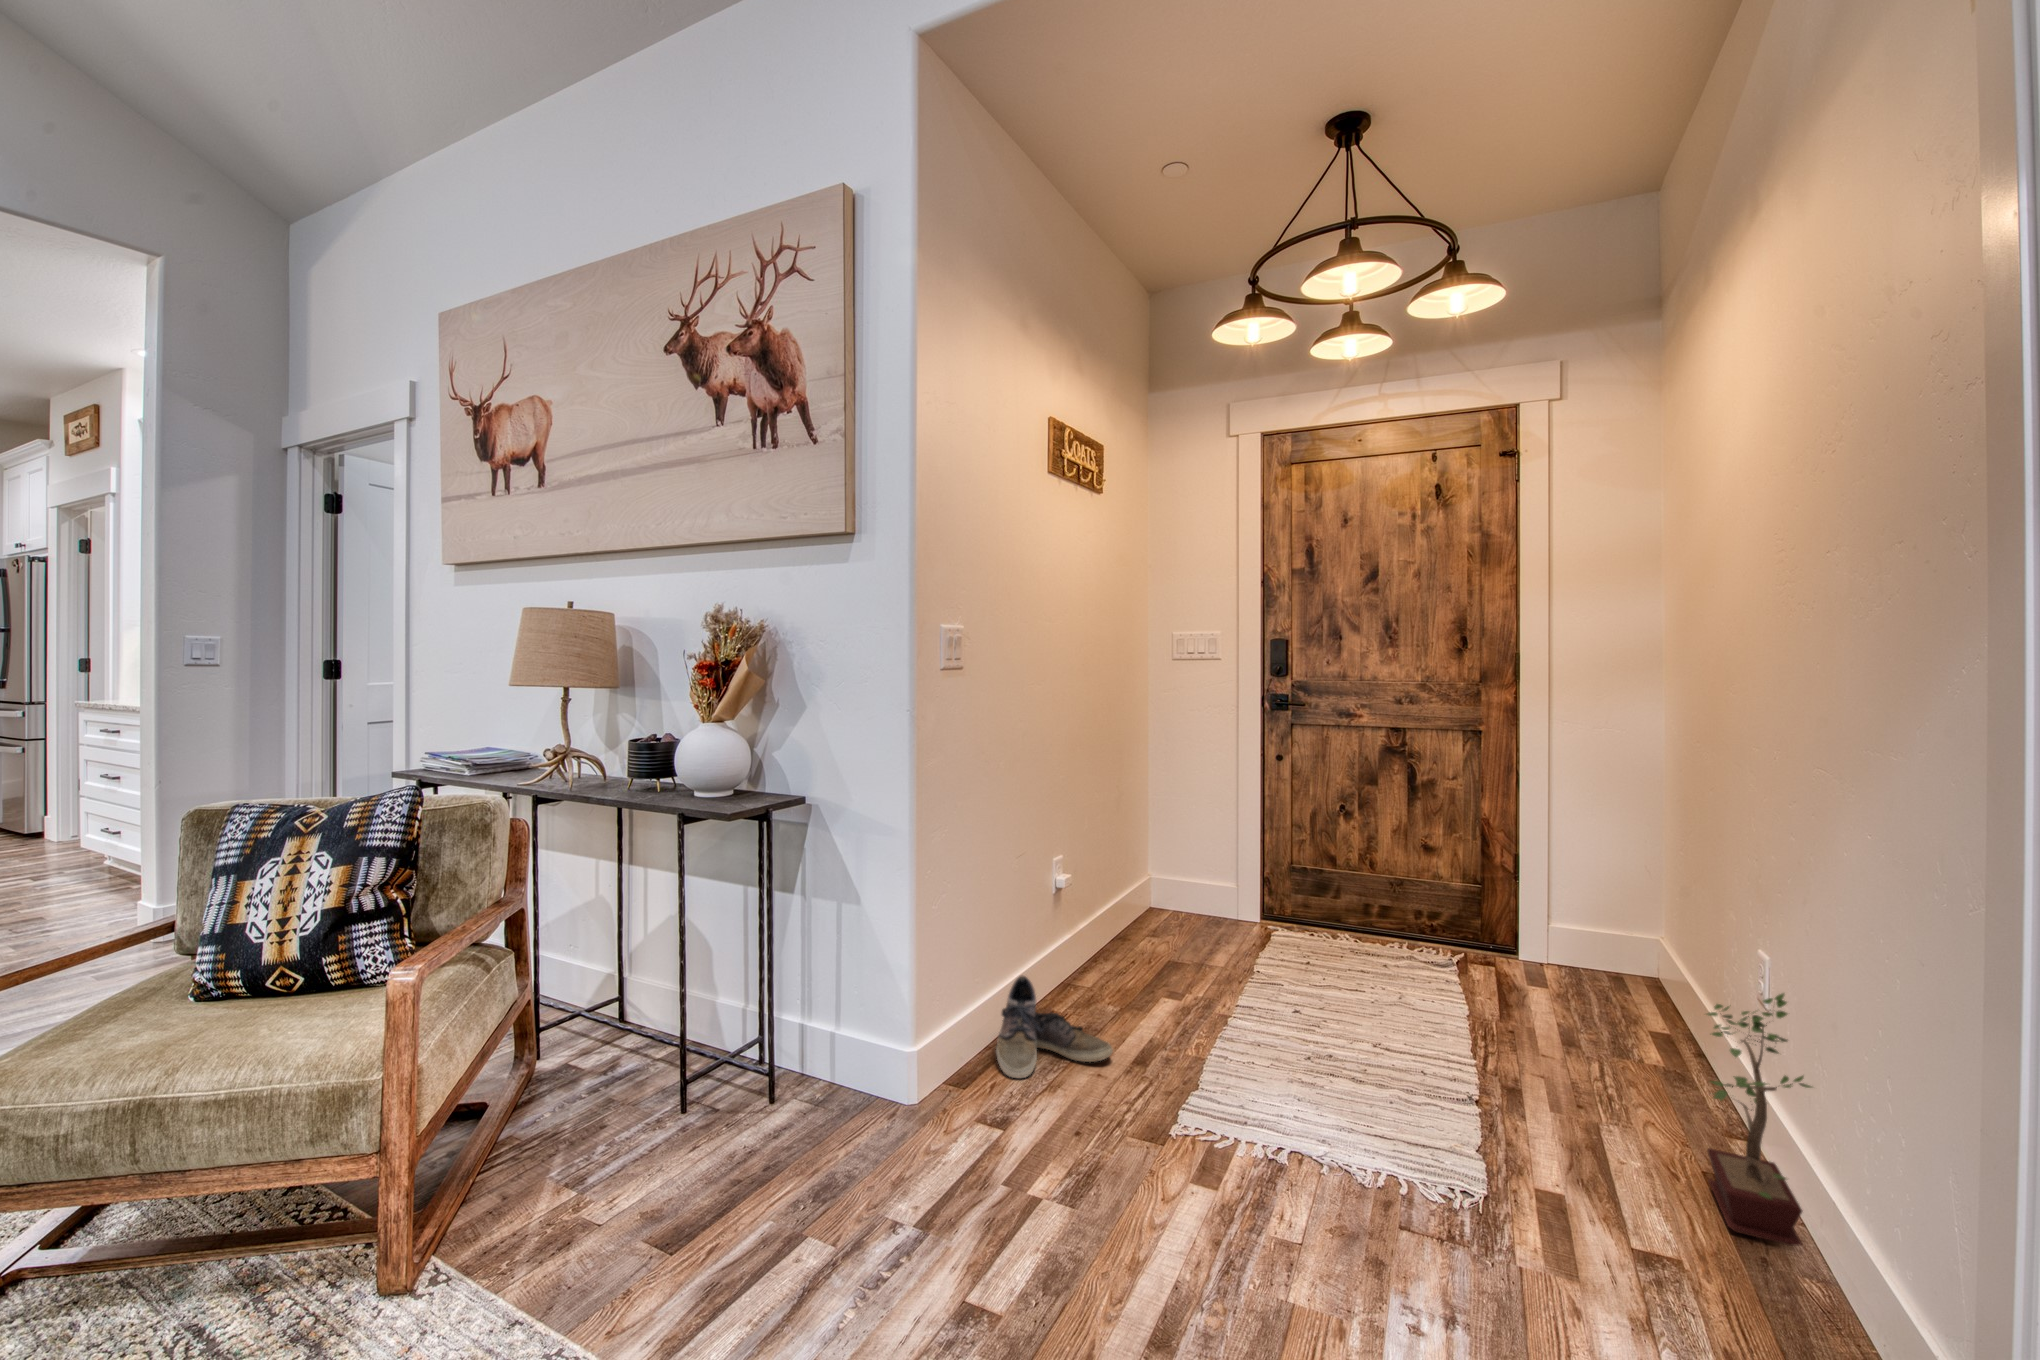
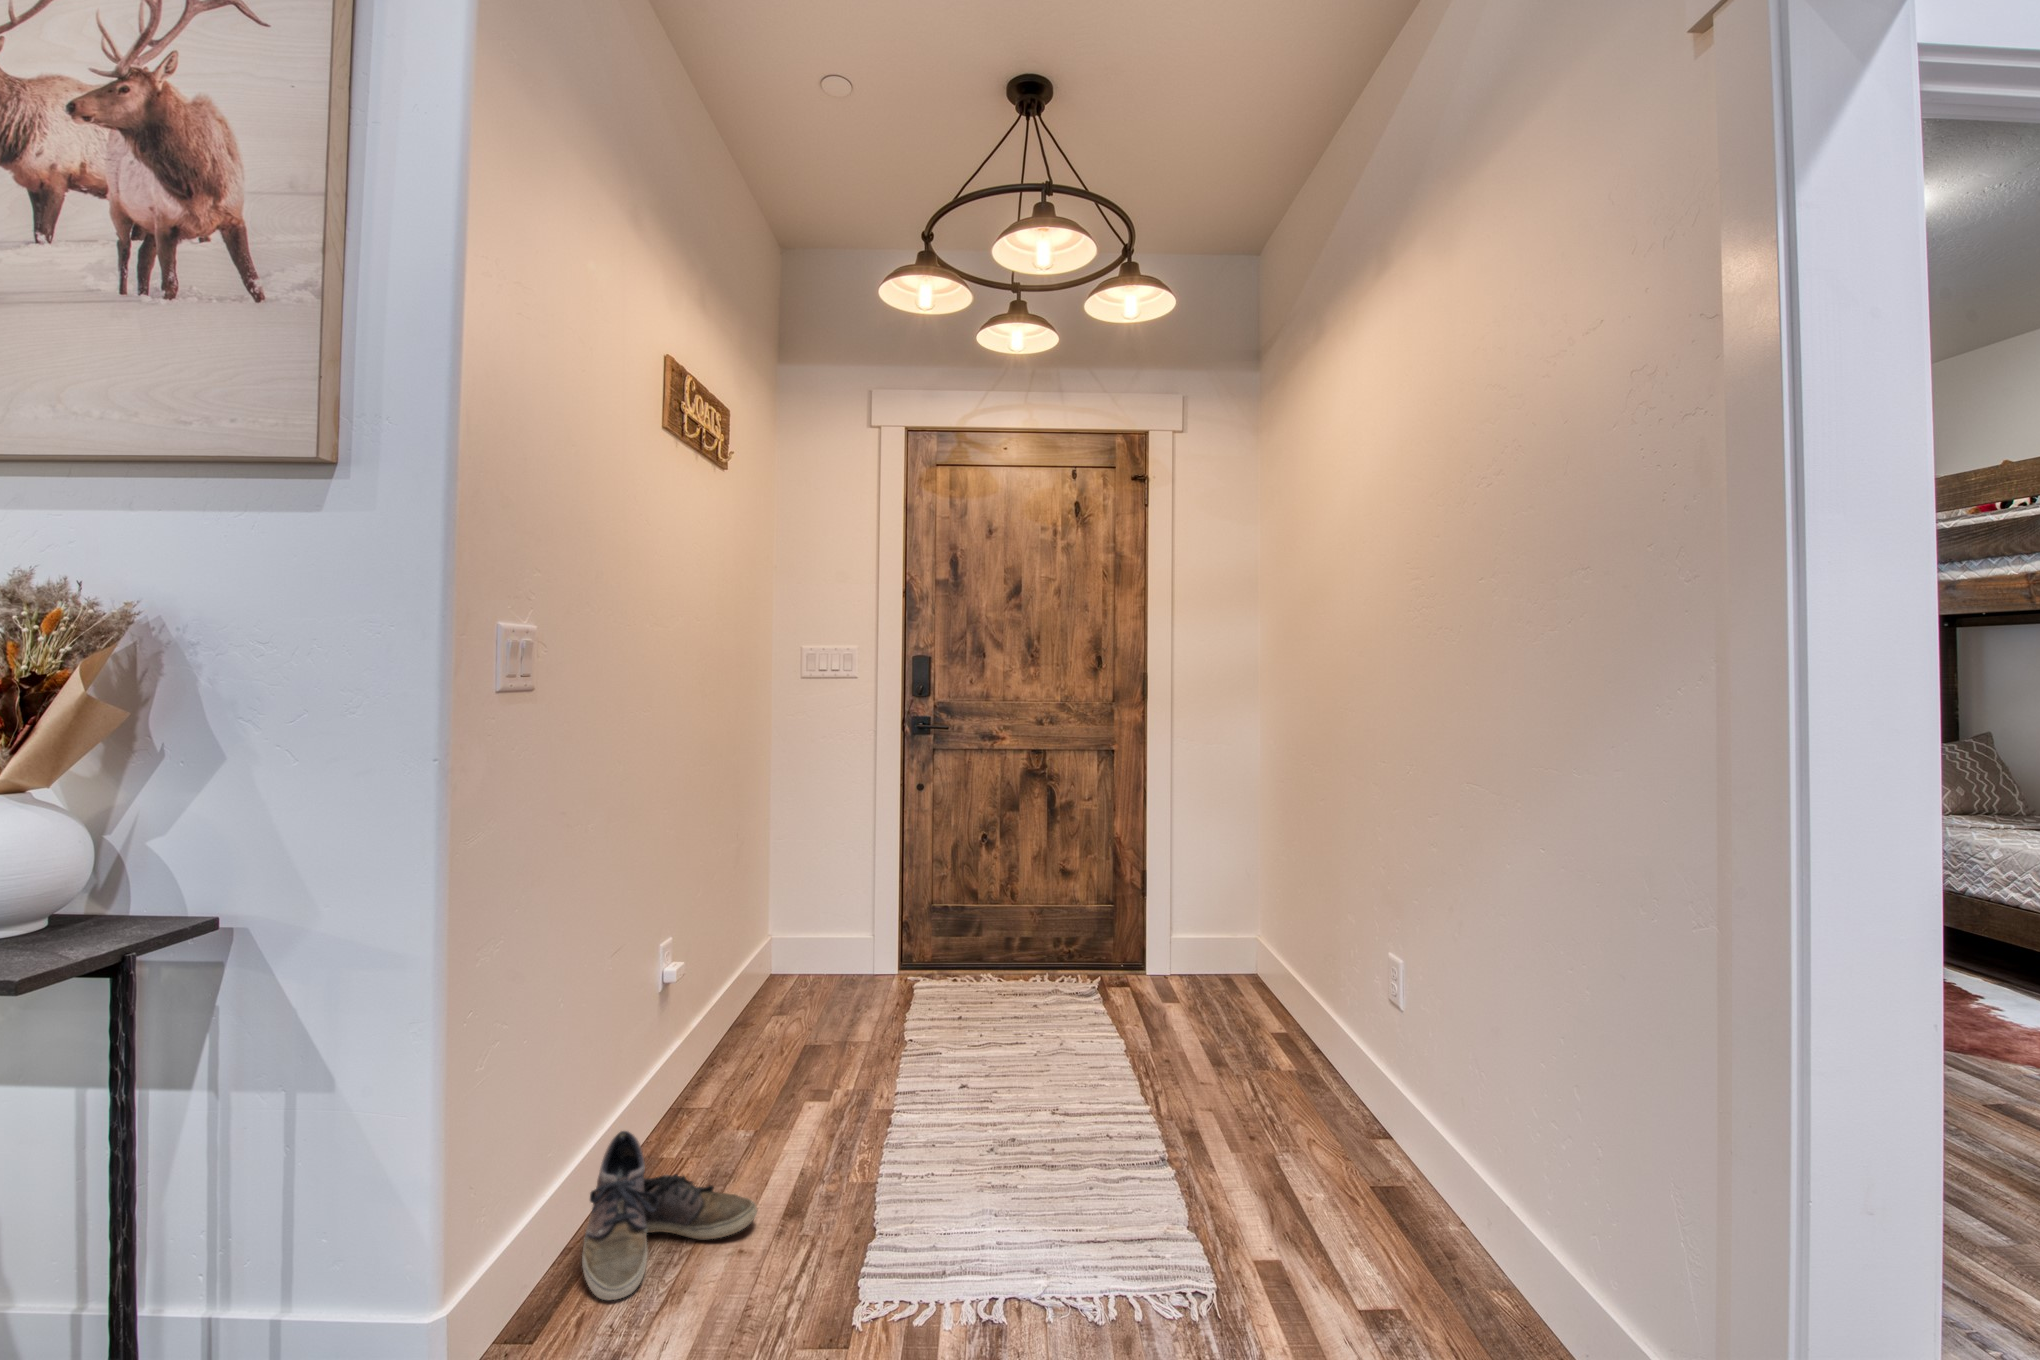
potted plant: present [1707,993,1812,1246] -> none [1374,996,1500,1253]

